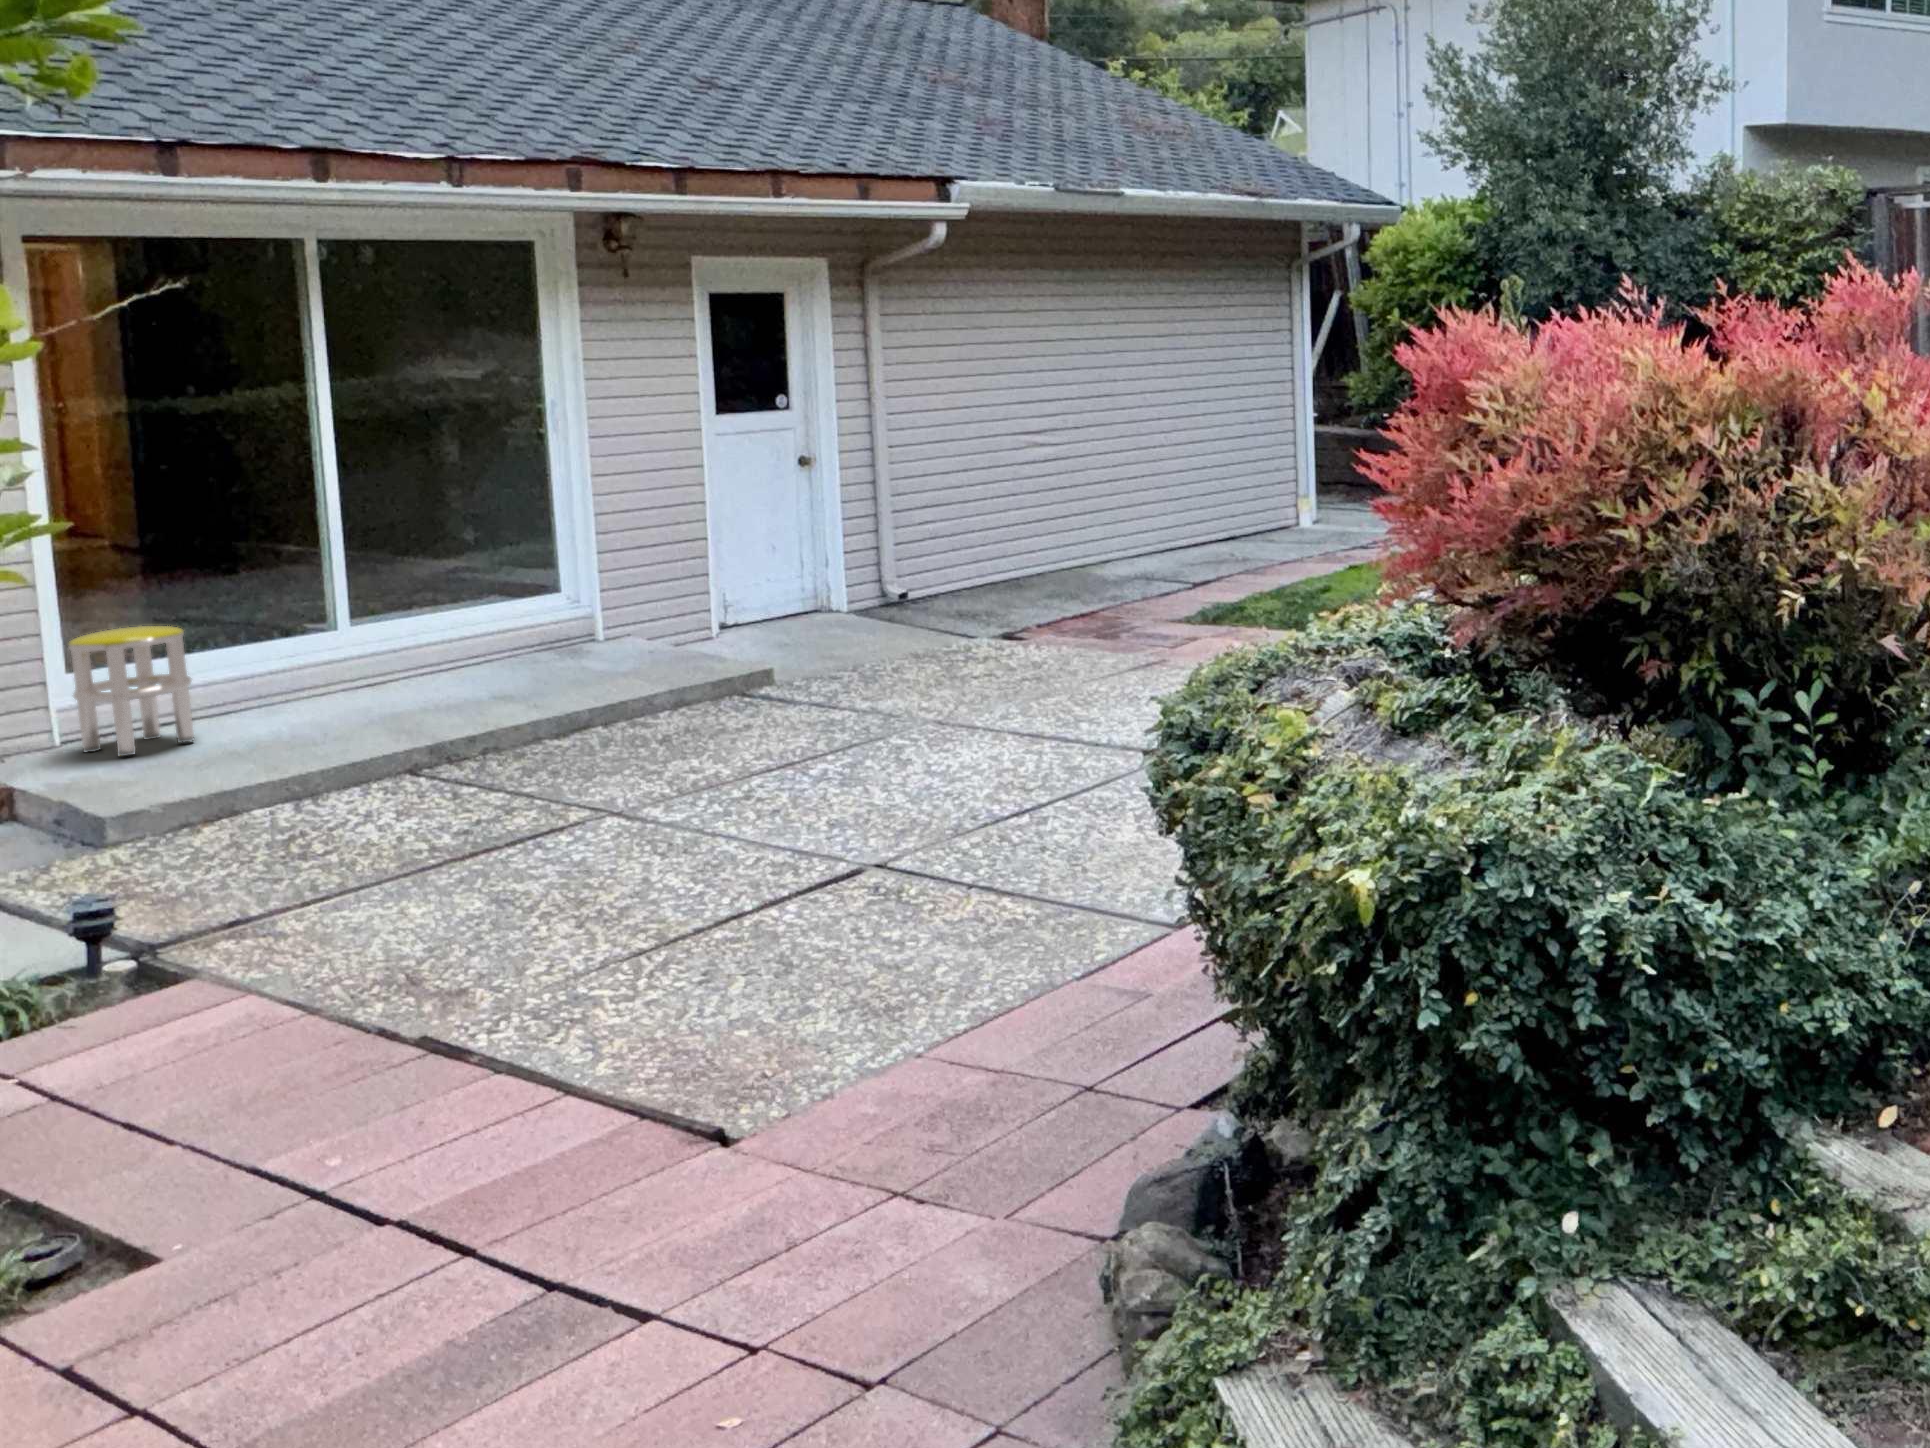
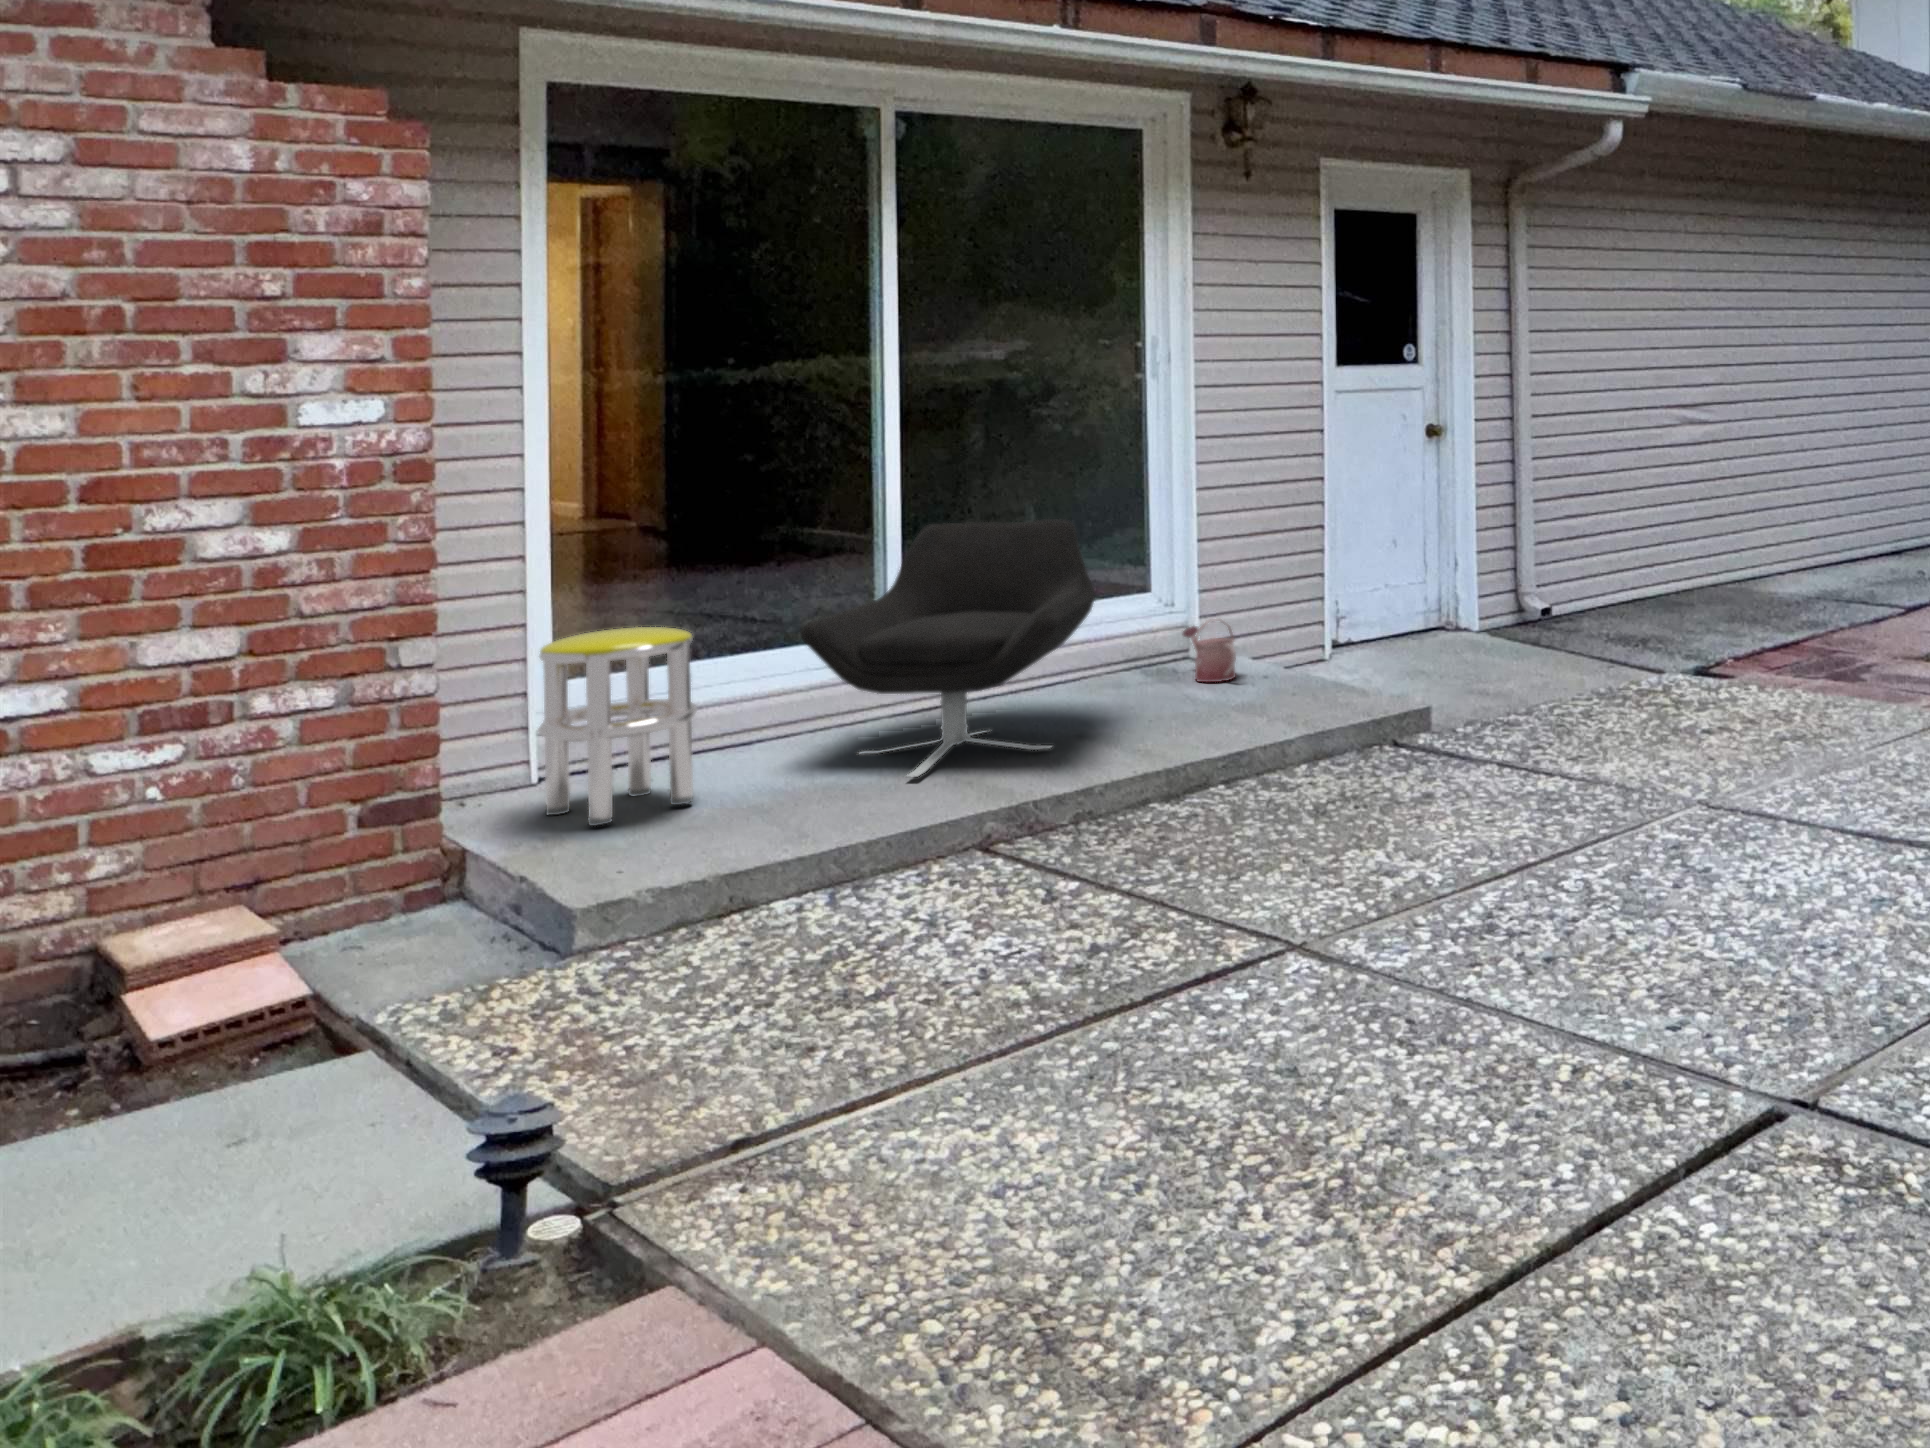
lounge chair: none [266,542,500,720] -> present [800,519,1095,777]
watering can: none [583,608,625,654] -> present [1182,619,1236,682]

